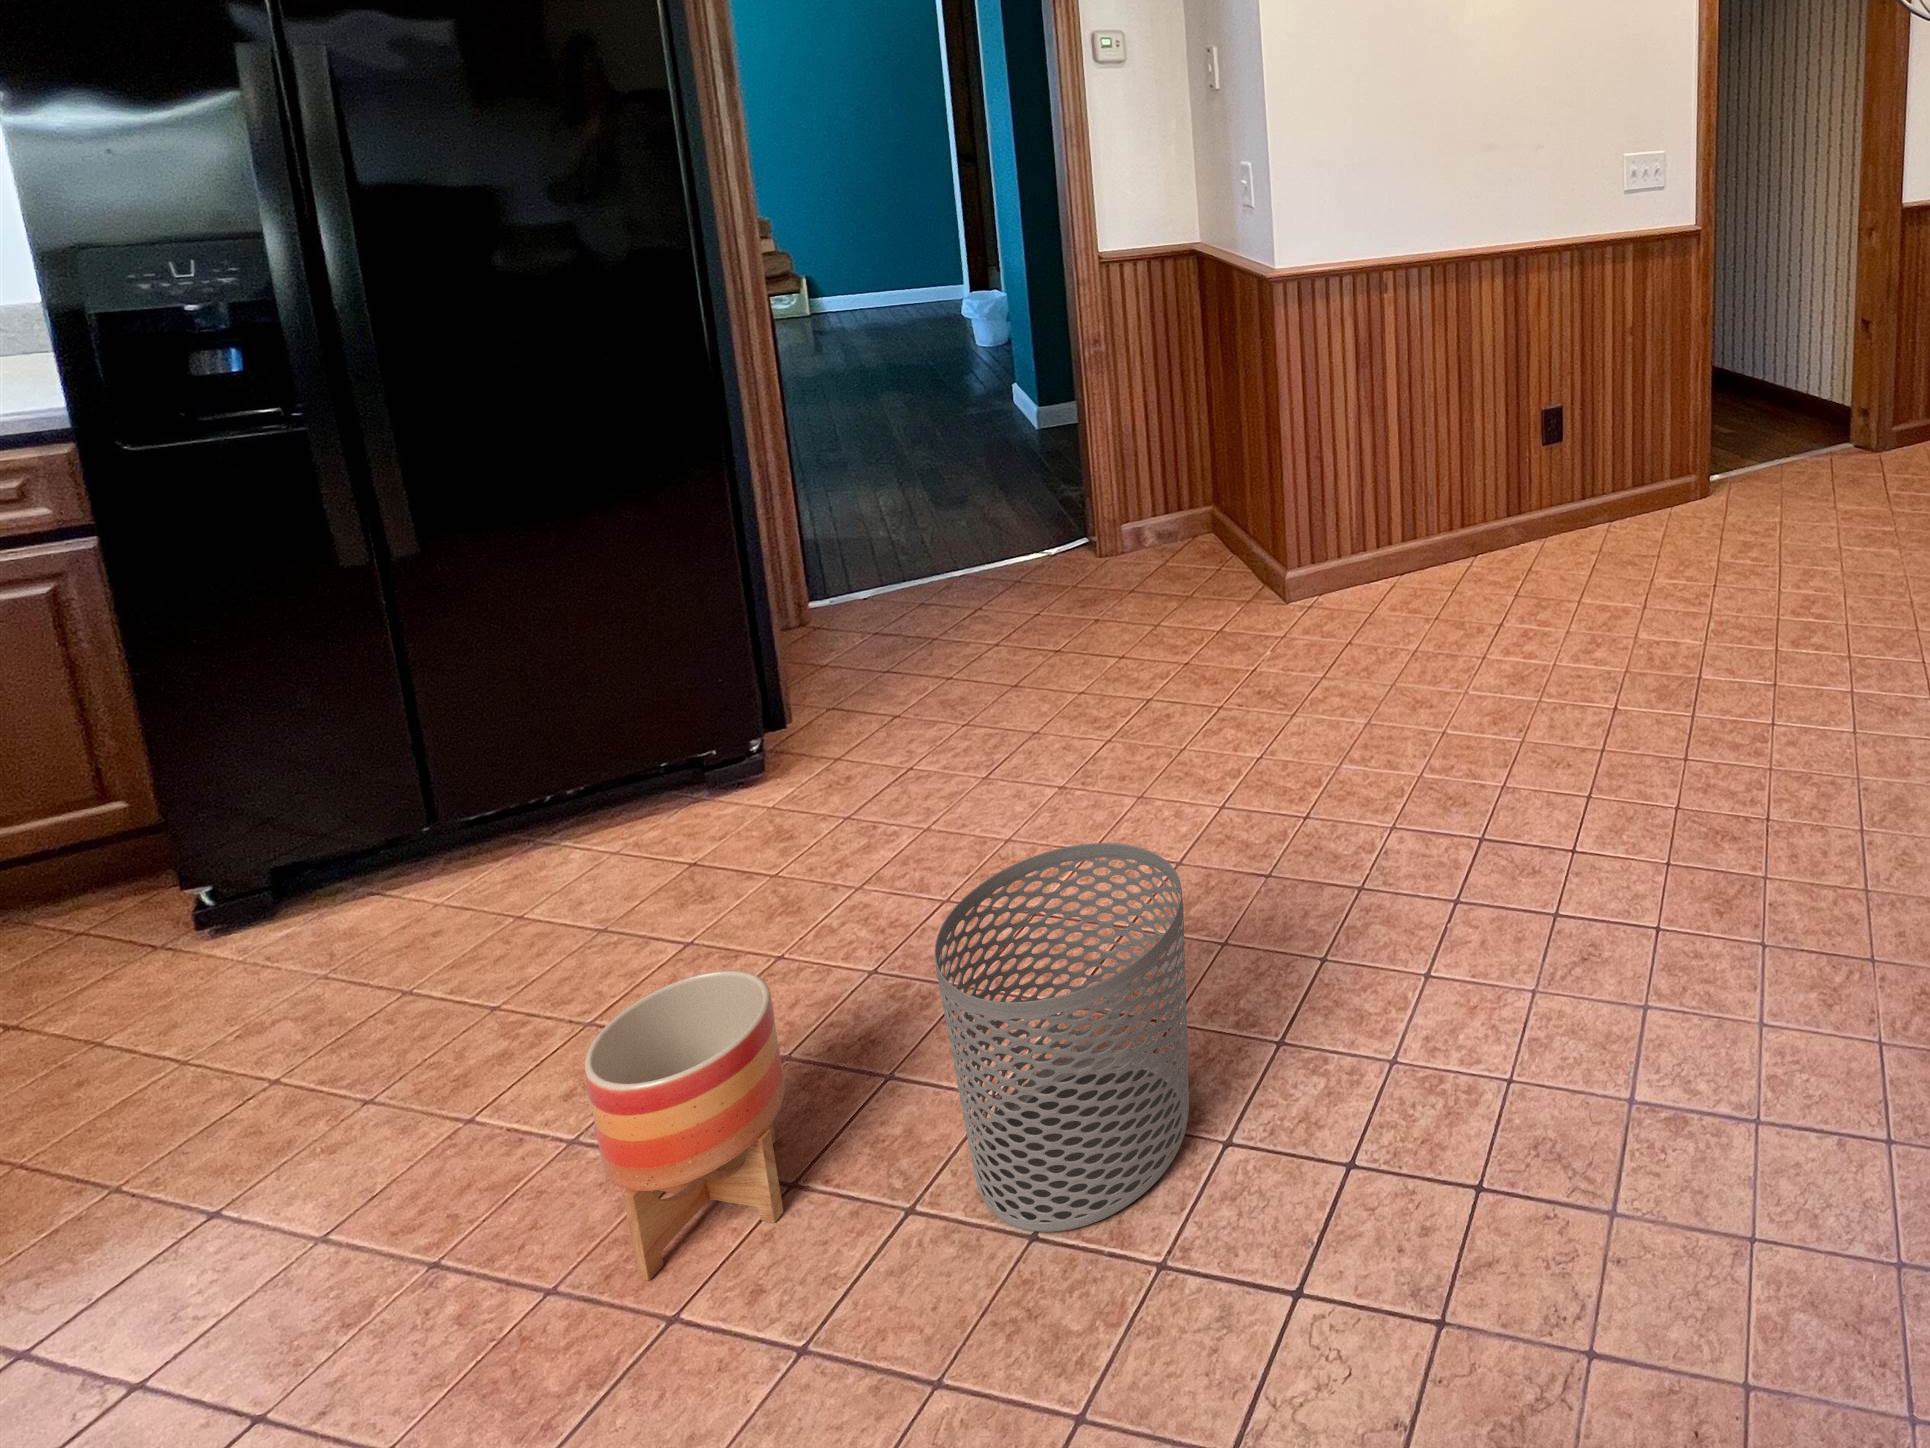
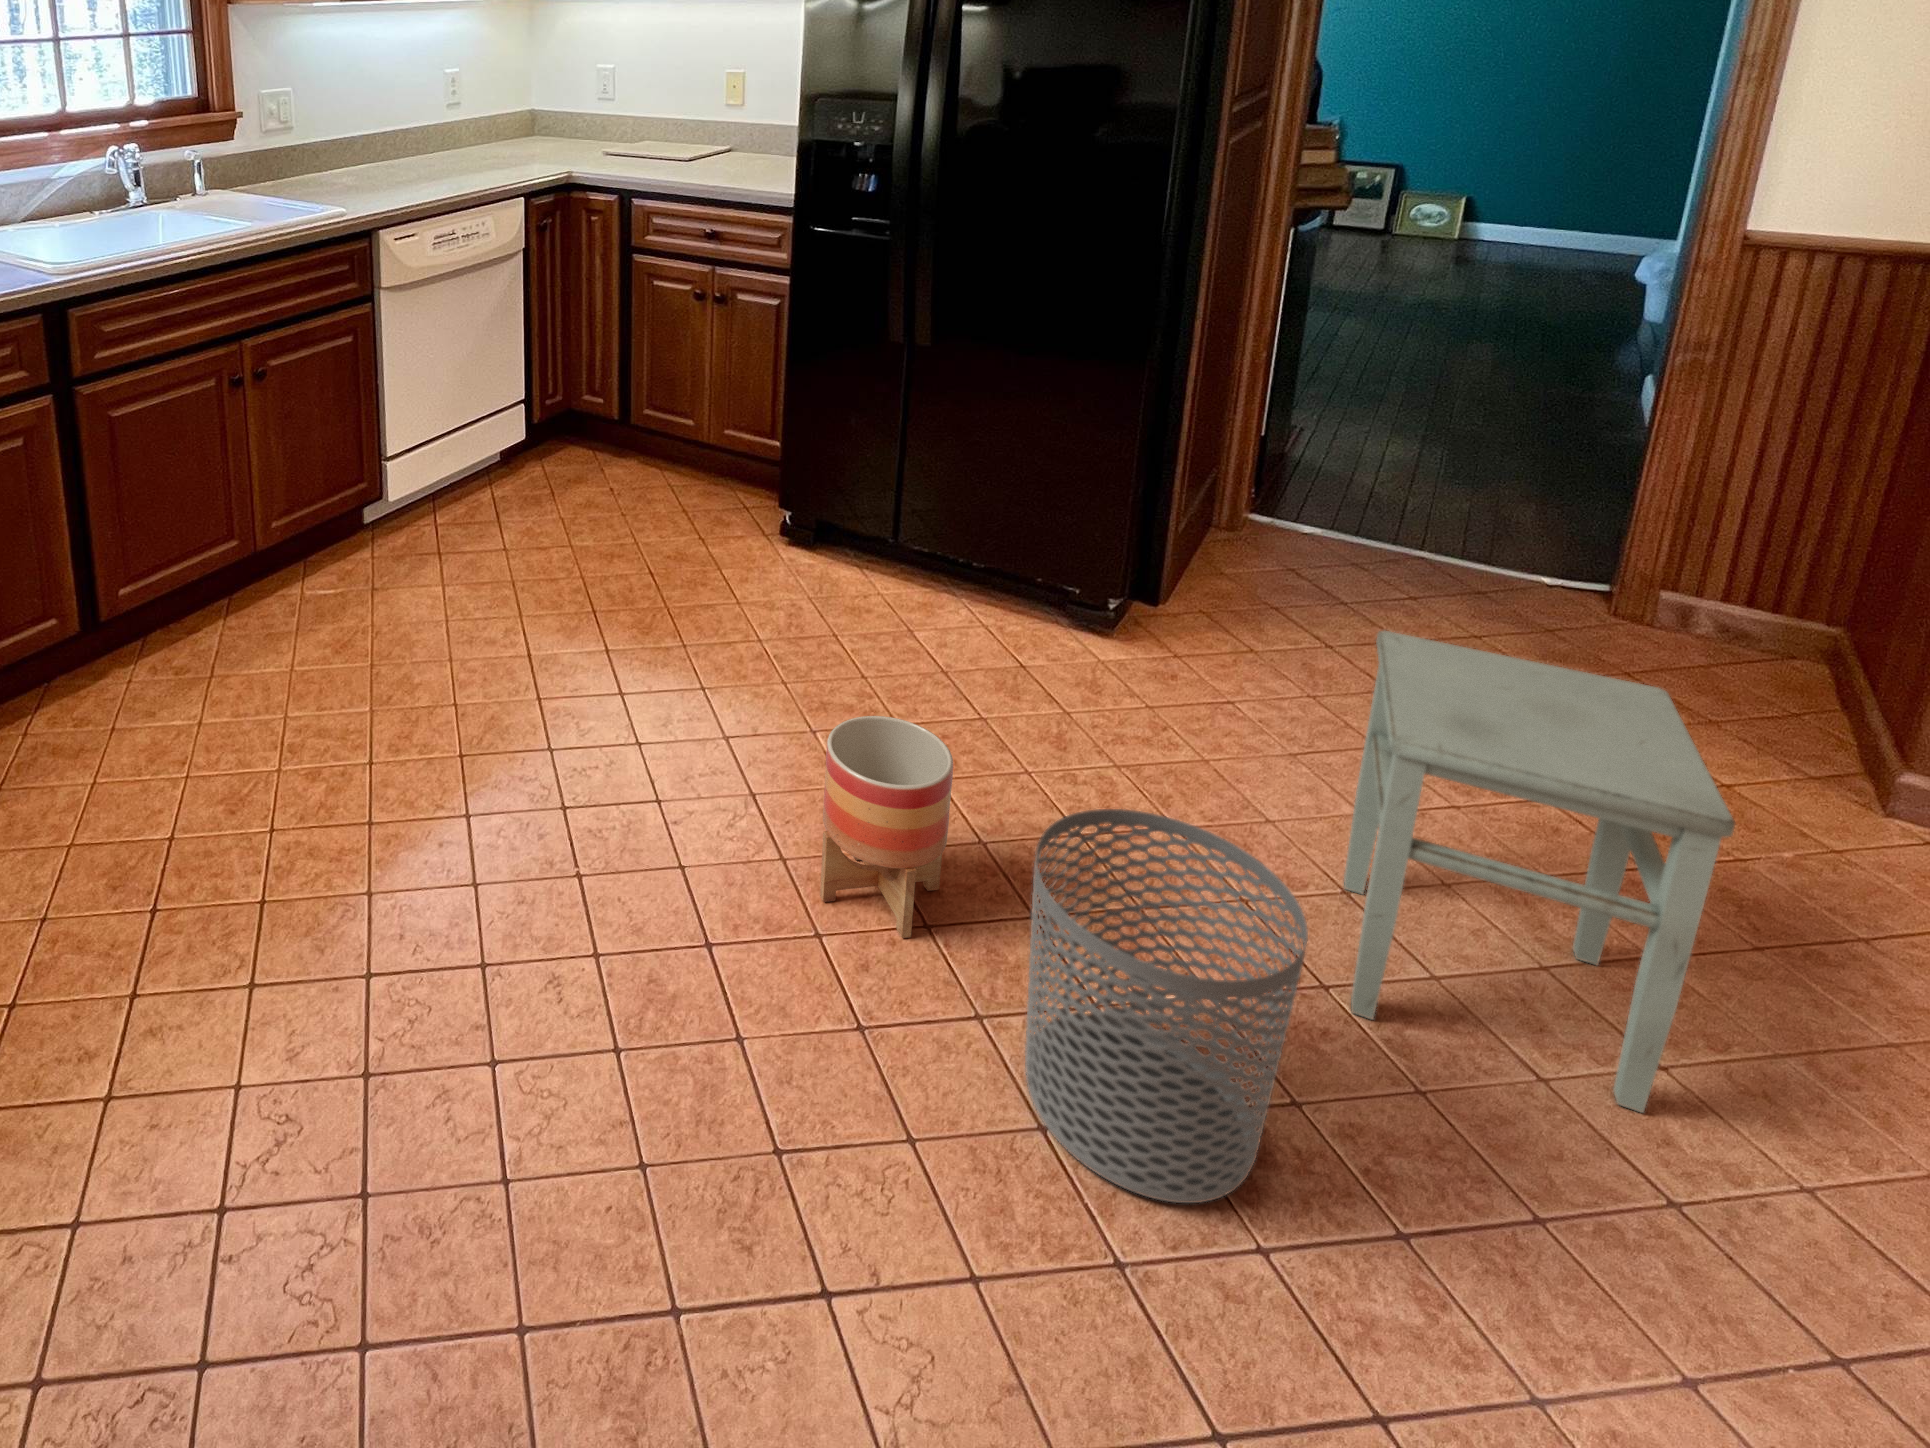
stool: none [1055,568,1319,930] -> present [1344,631,1735,1112]

